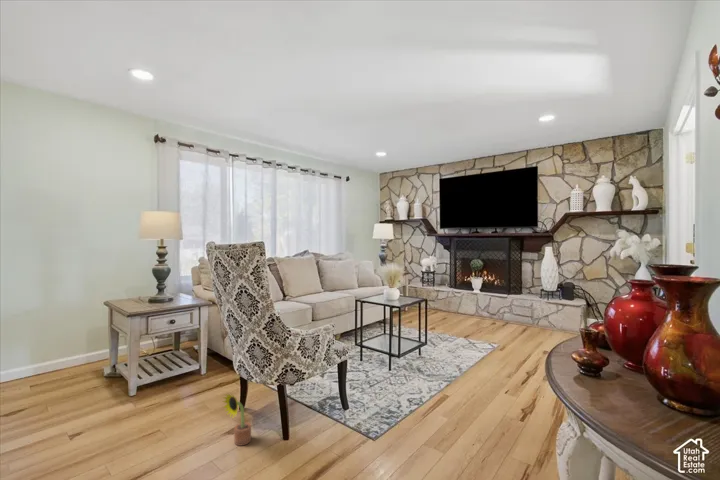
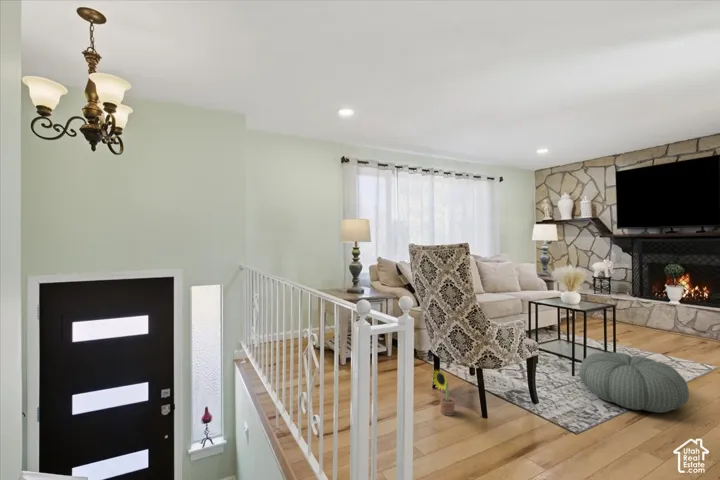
pouf: none [390,345,472,401] -> present [579,353,689,413]

